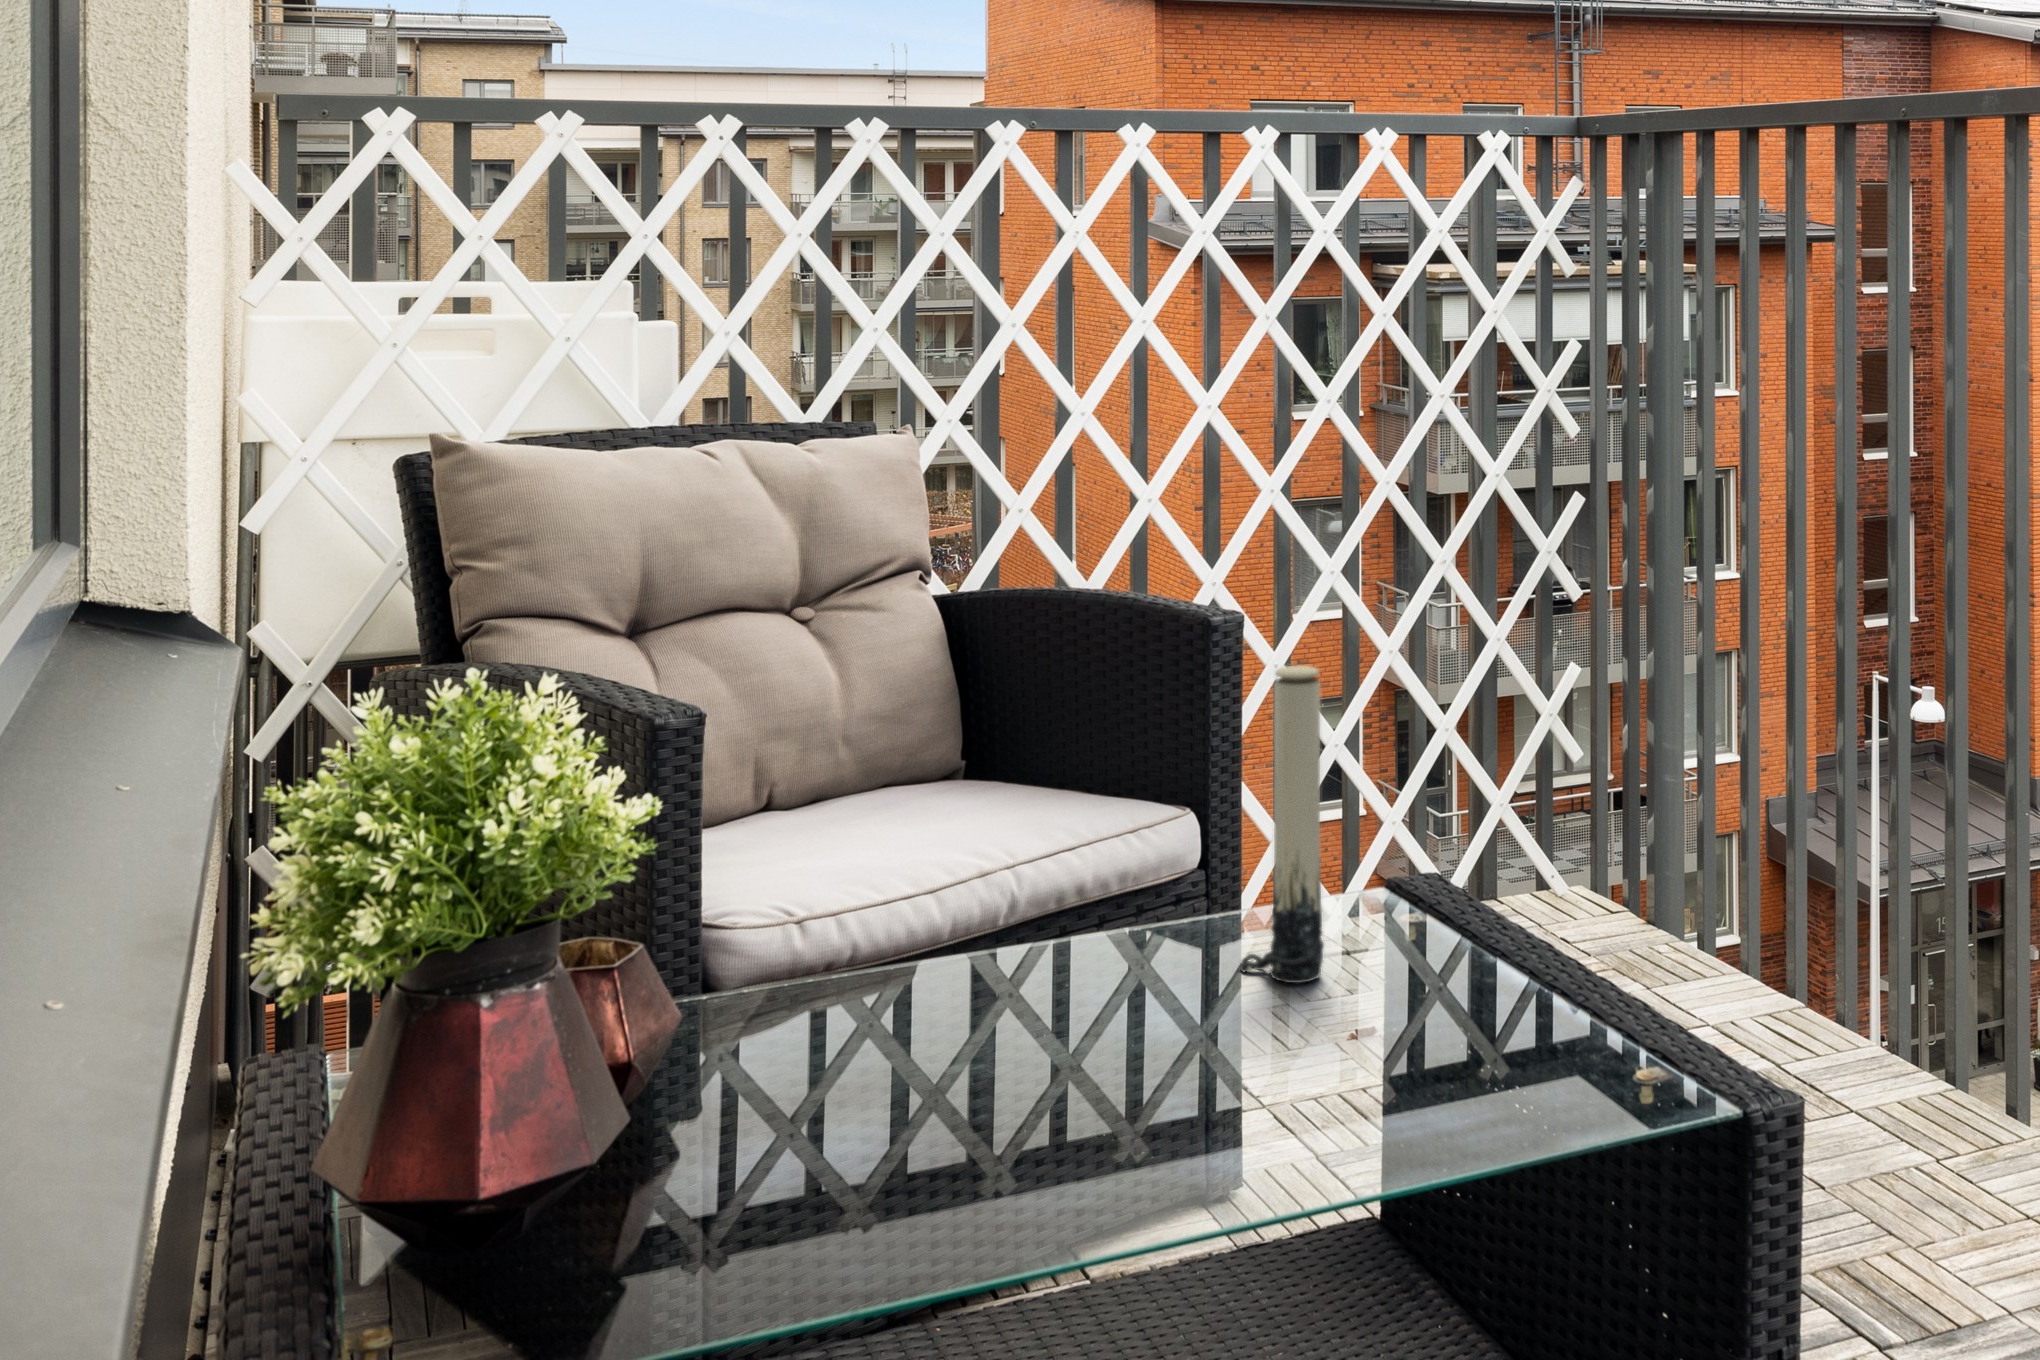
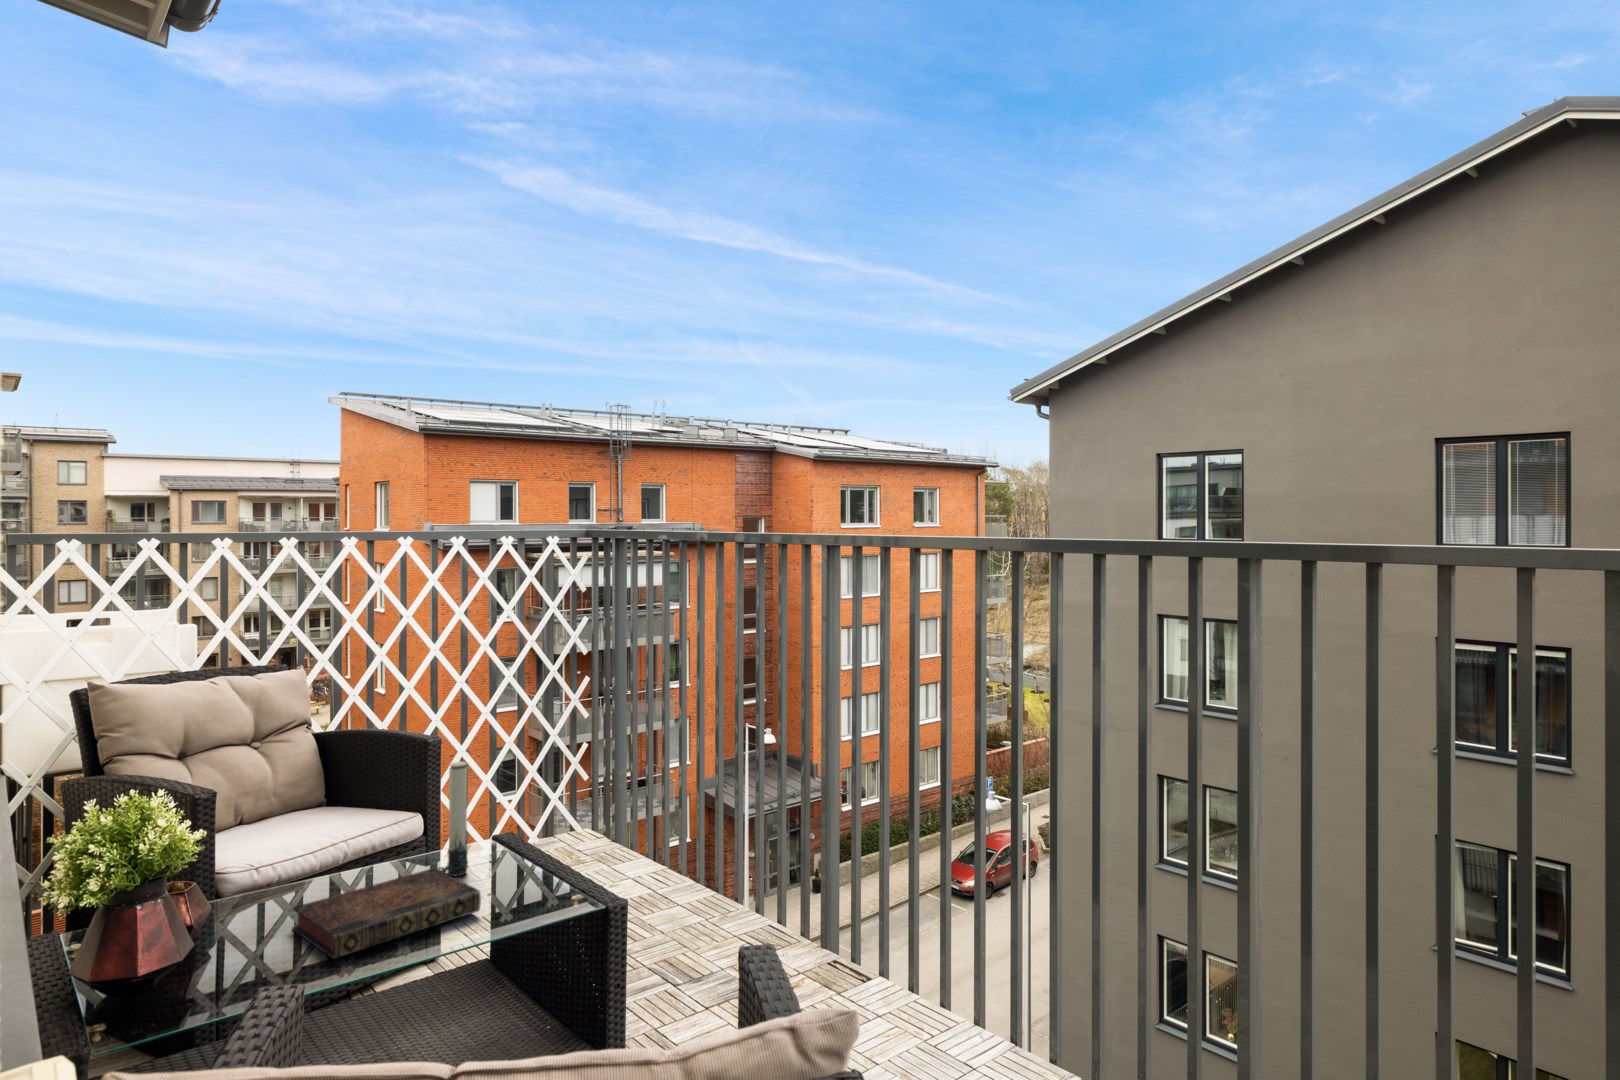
book: none [878,955,1372,1190] -> present [292,869,481,958]

